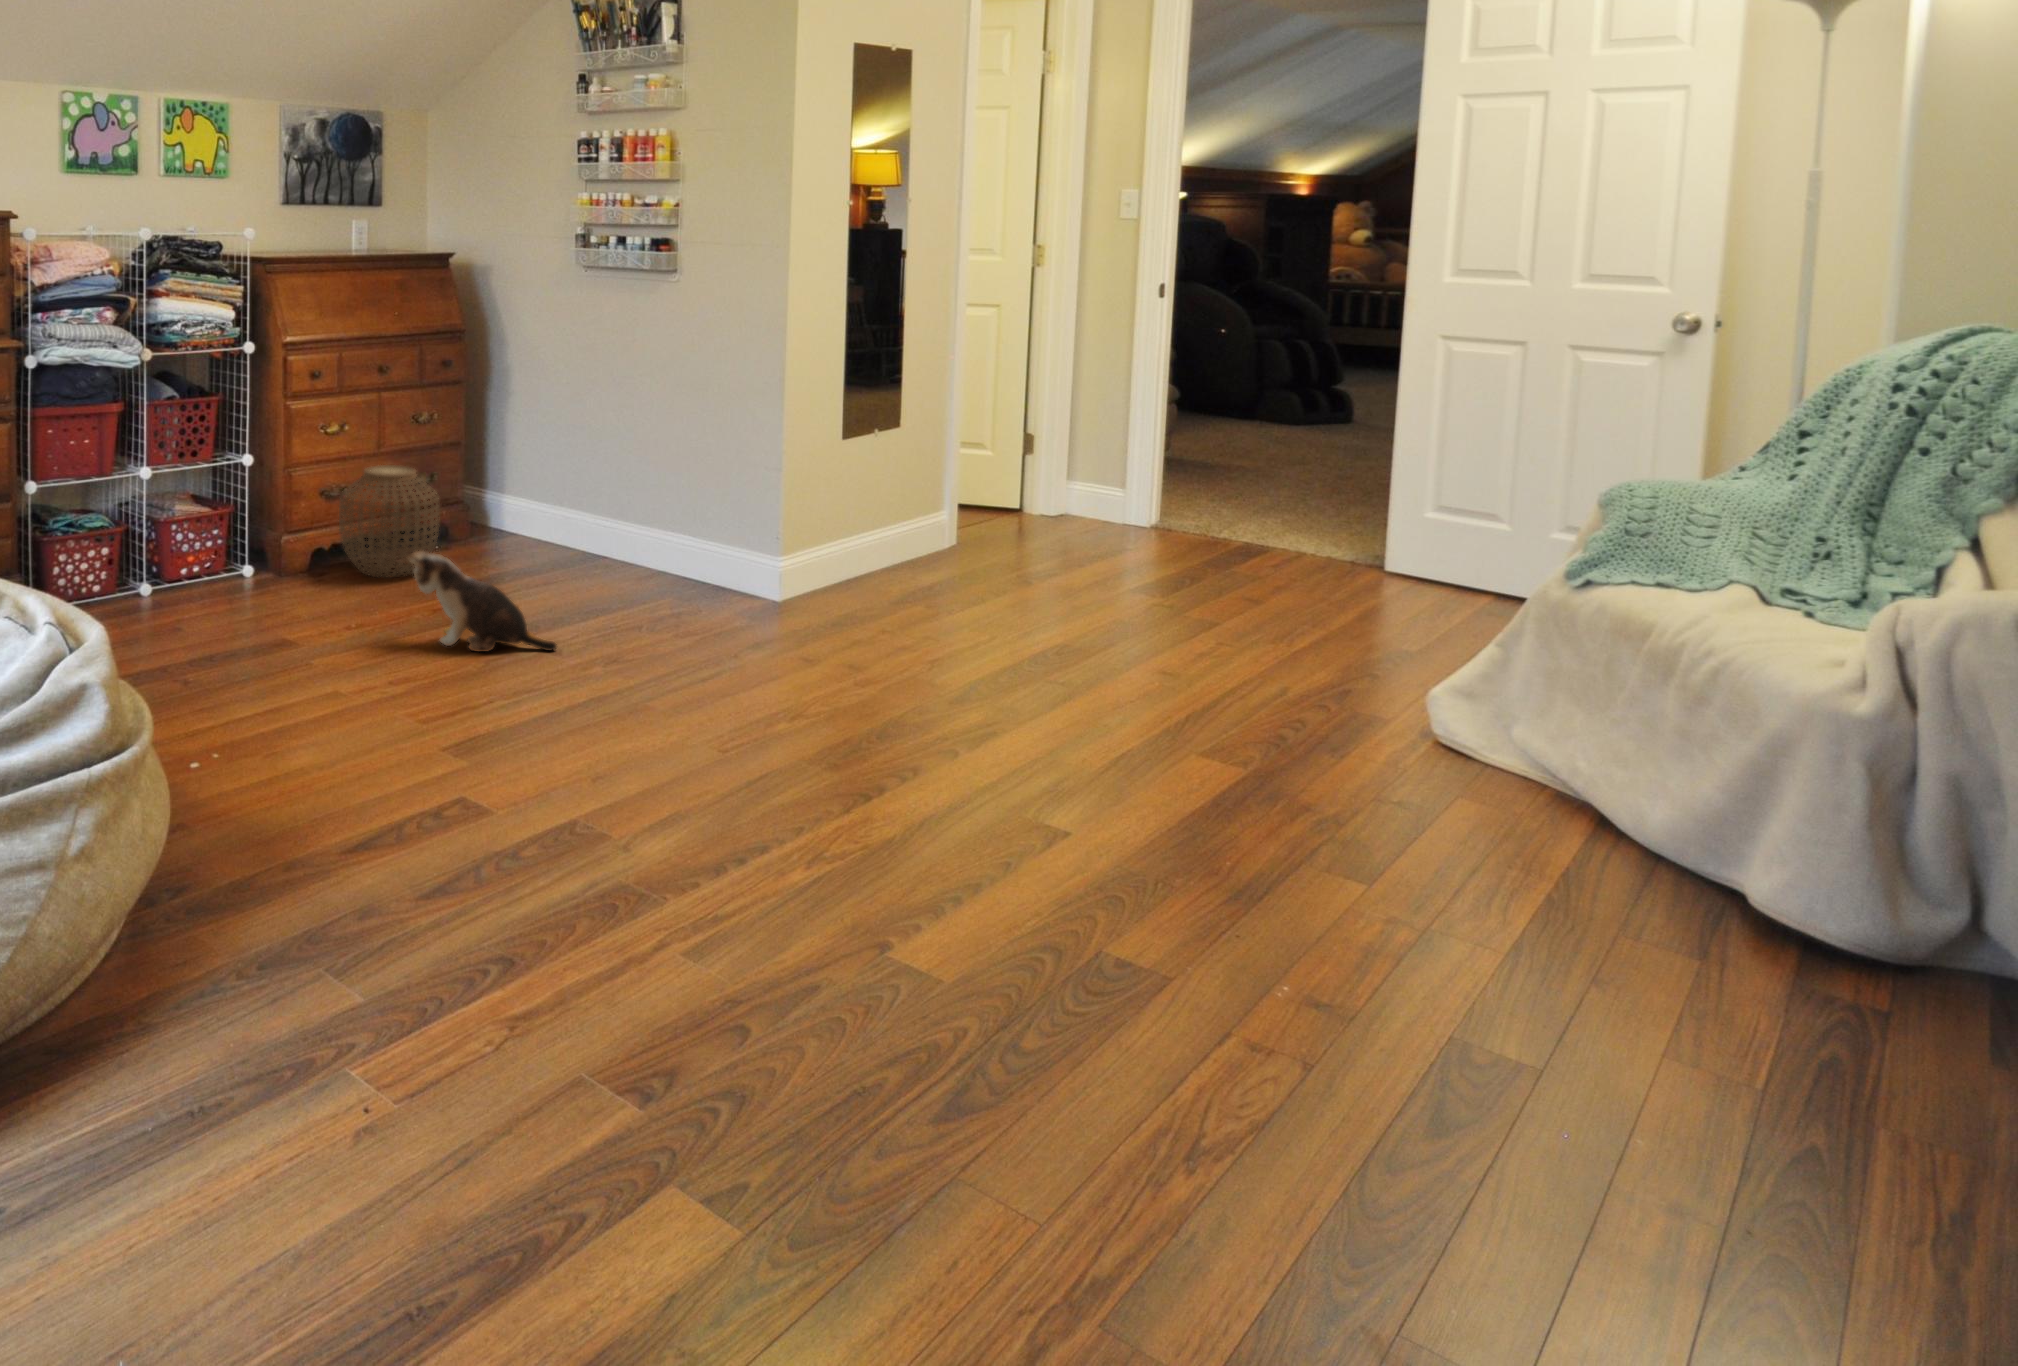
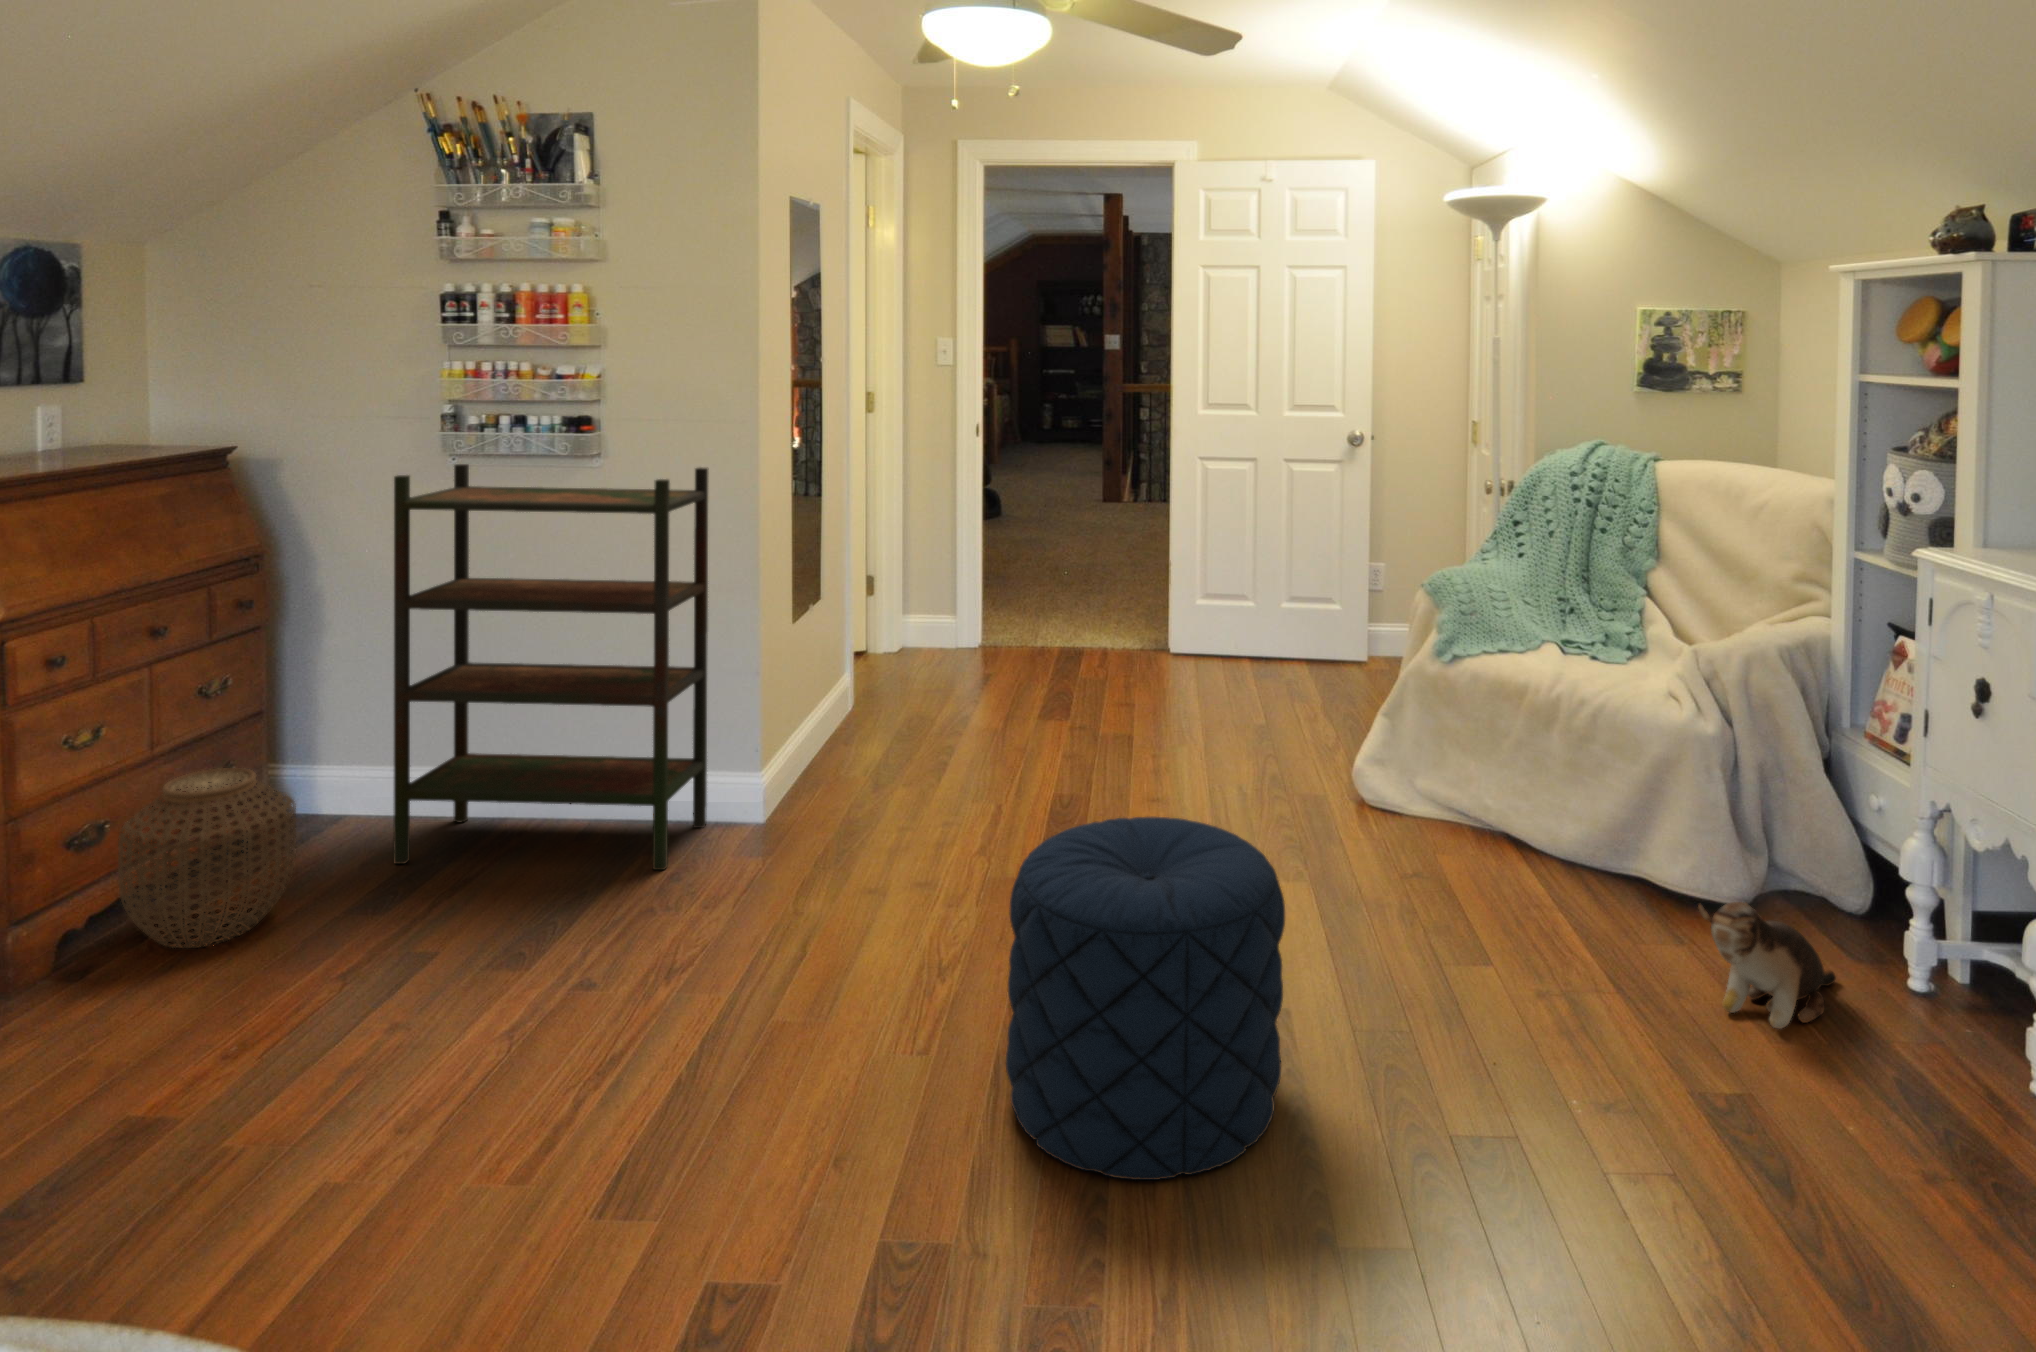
bookshelf: none [514,275,742,608] -> present [394,464,708,870]
plush toy: present [407,551,557,652] -> present [1698,902,1836,1029]
pouf: none [683,587,949,890] -> present [1006,817,1285,1180]

